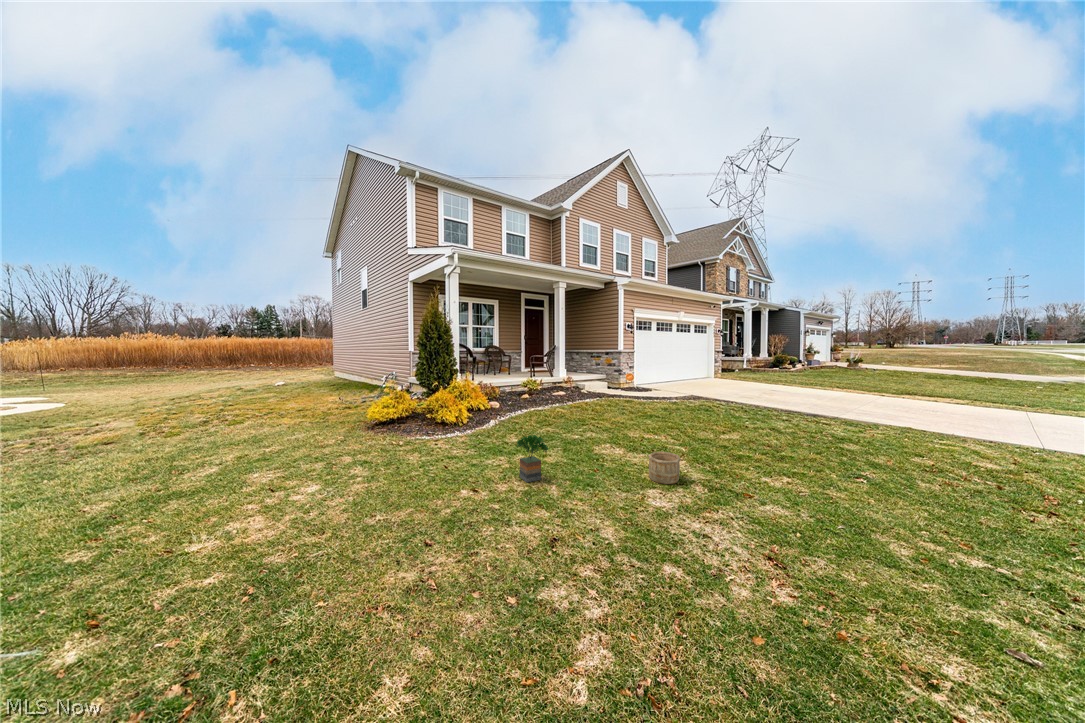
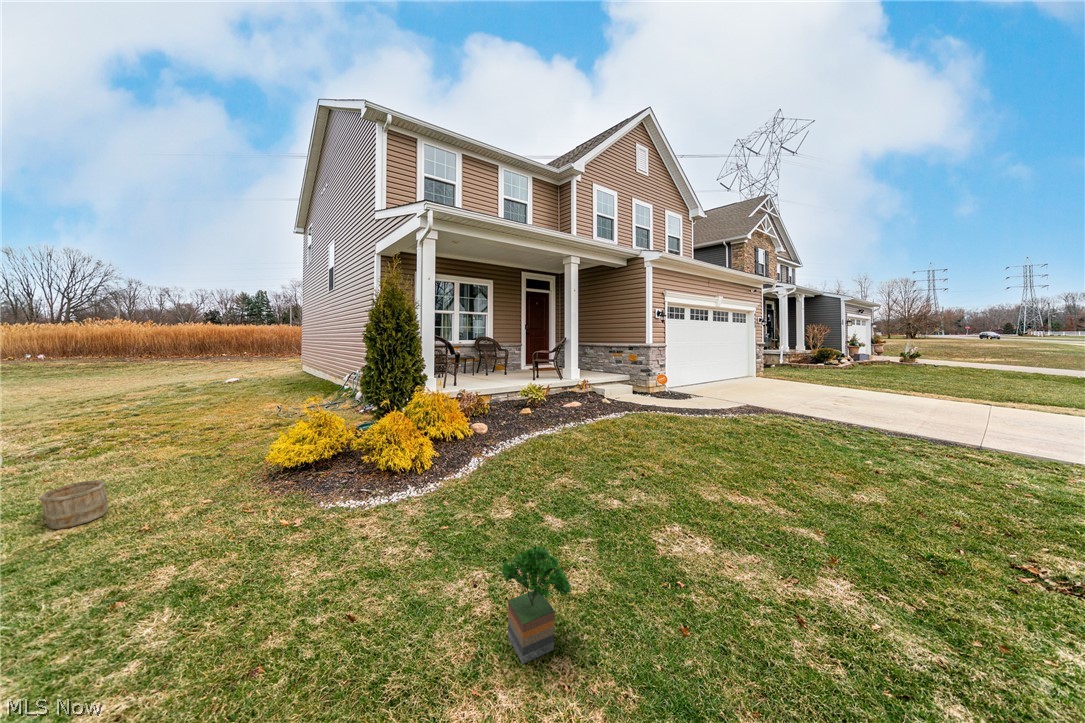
wooden bucket: present [648,452,681,484] -> present [38,480,108,529]

